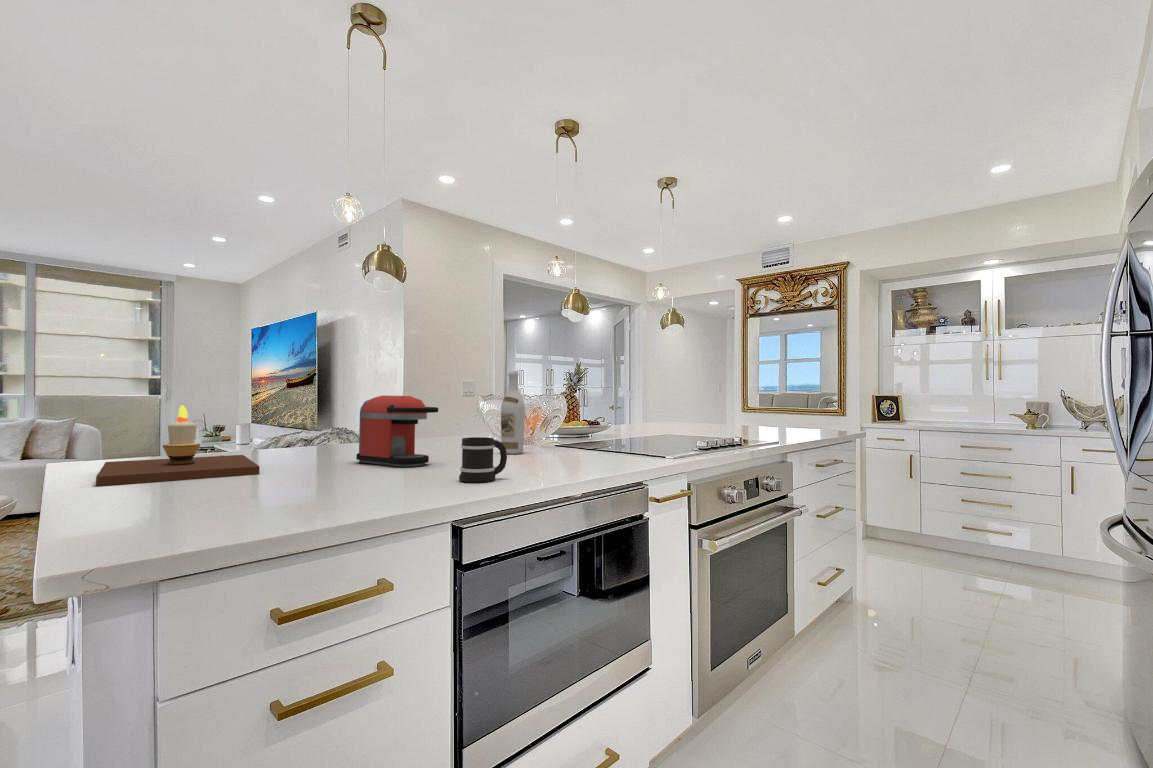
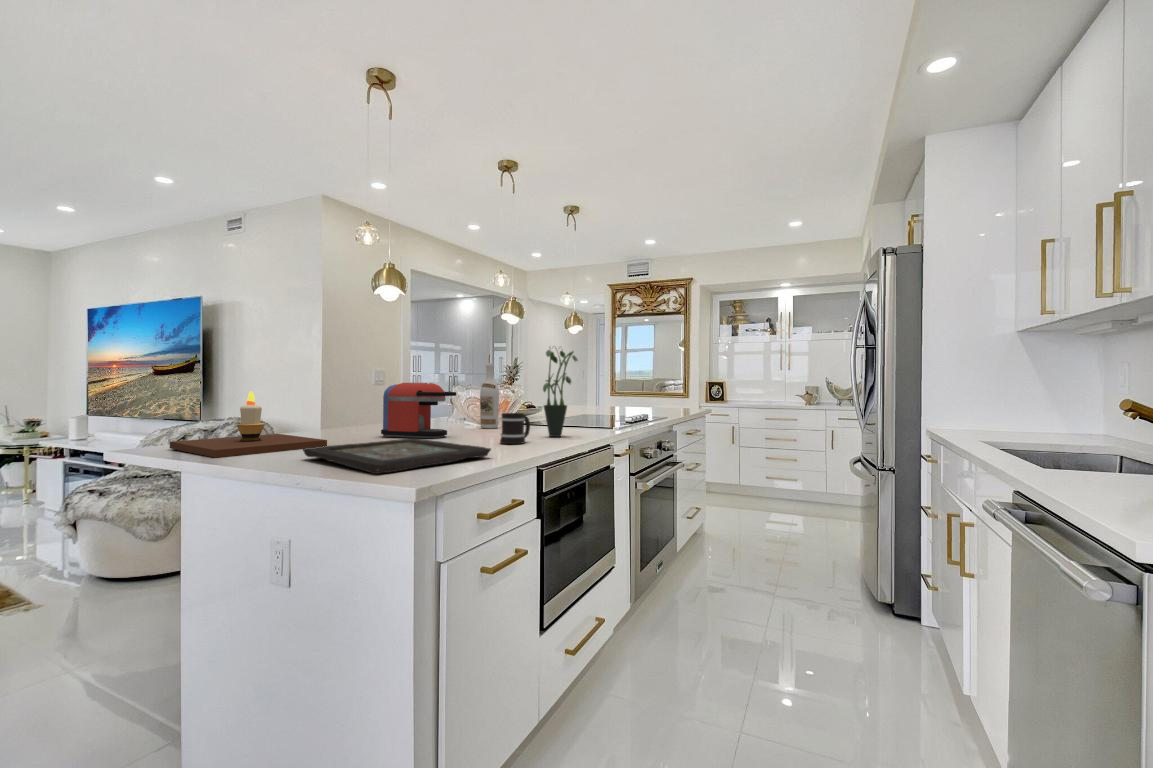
potted plant: none [537,344,591,472] -> present [543,348,578,437]
decorative tray: none [137,469,378,532] -> present [303,439,491,474]

